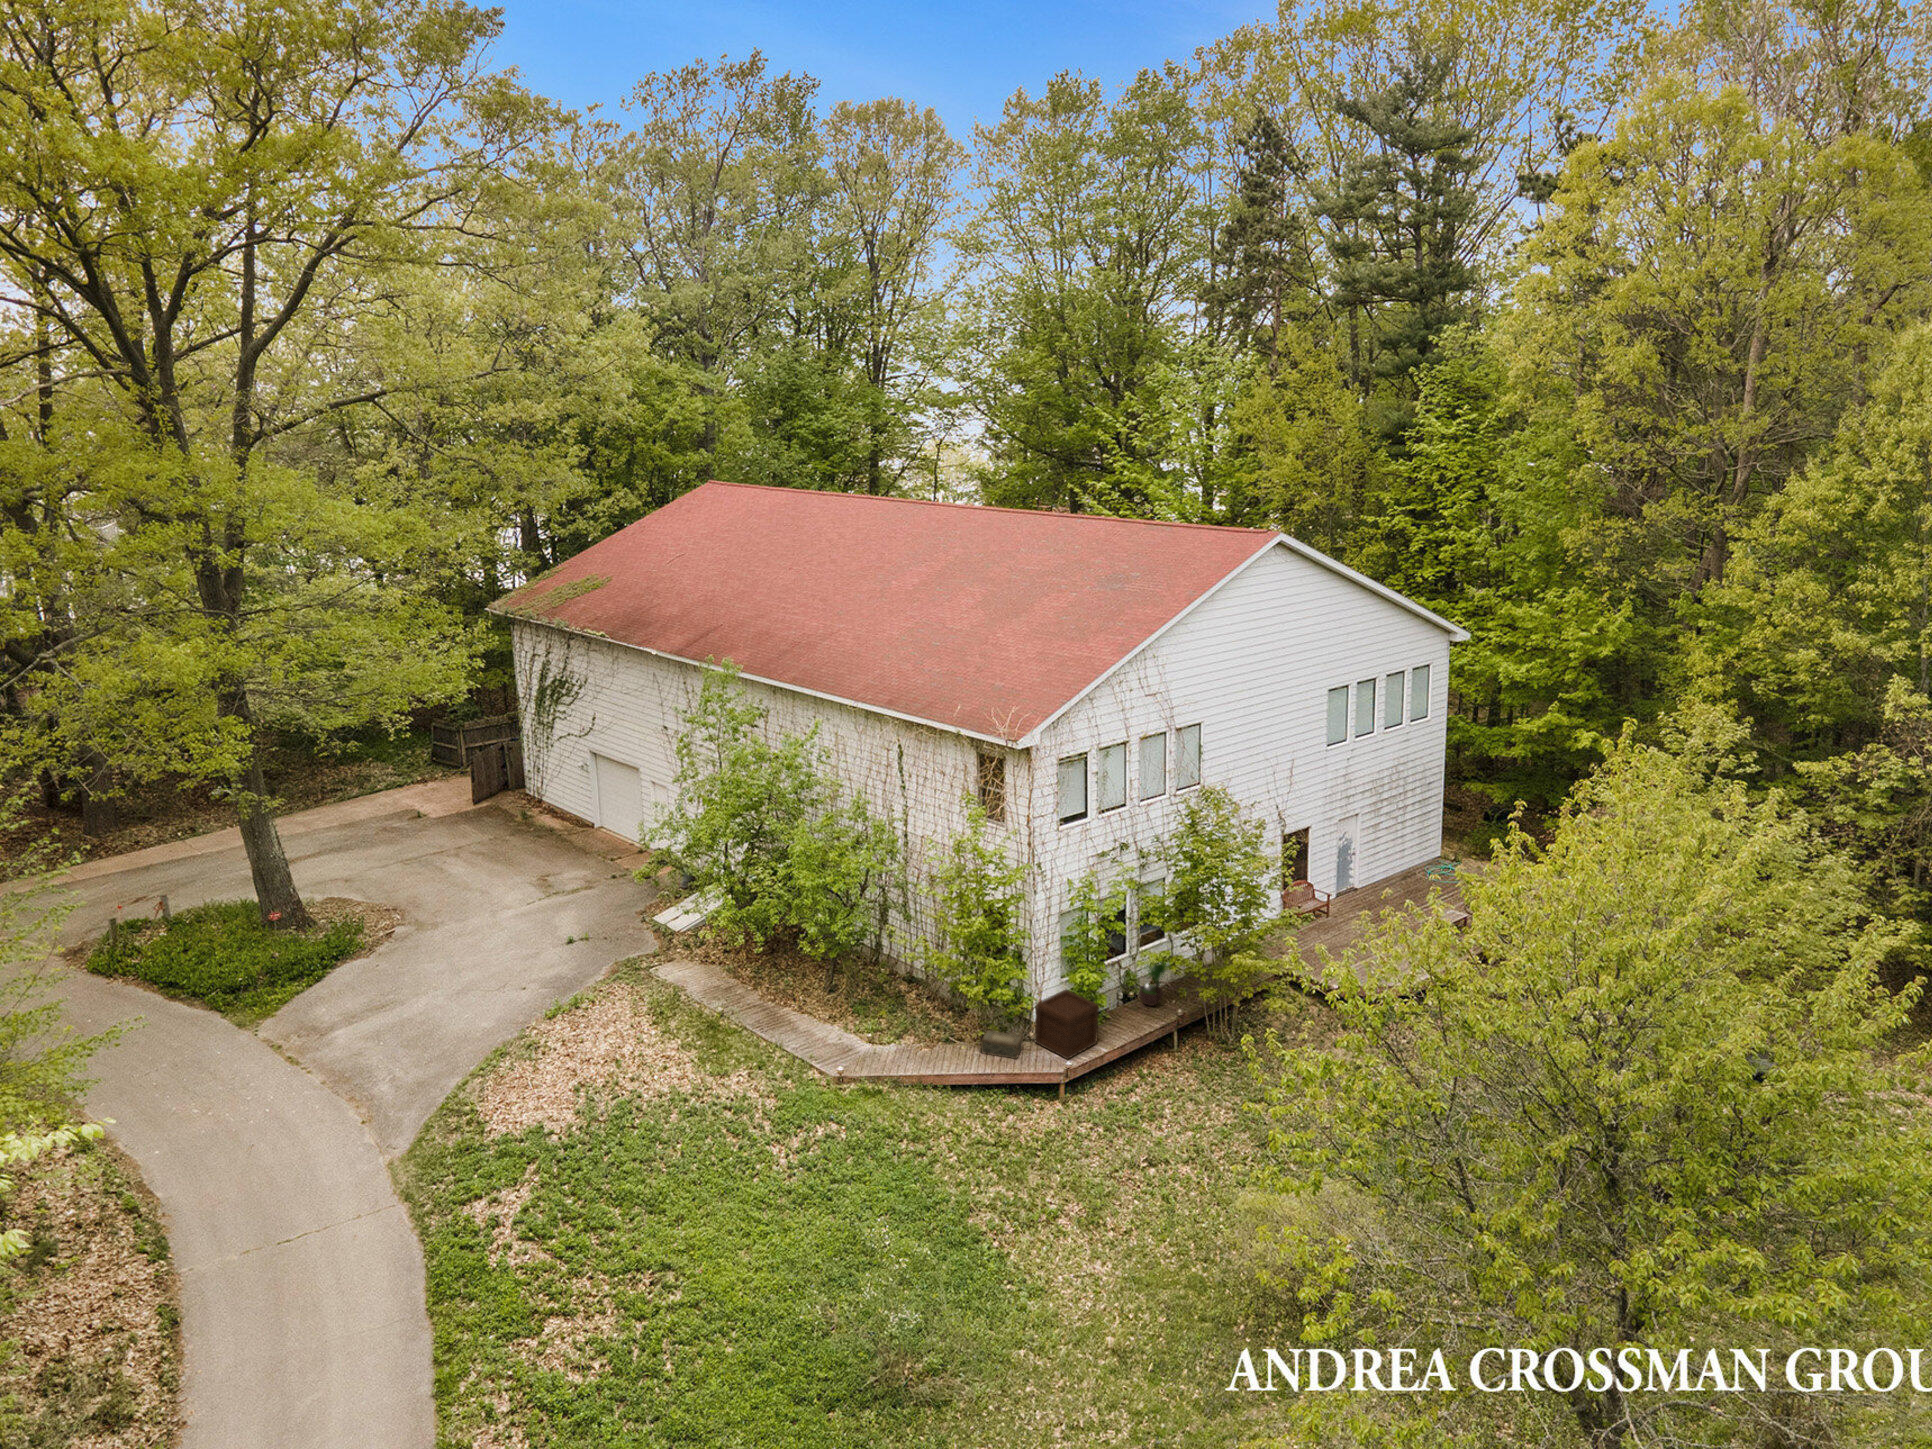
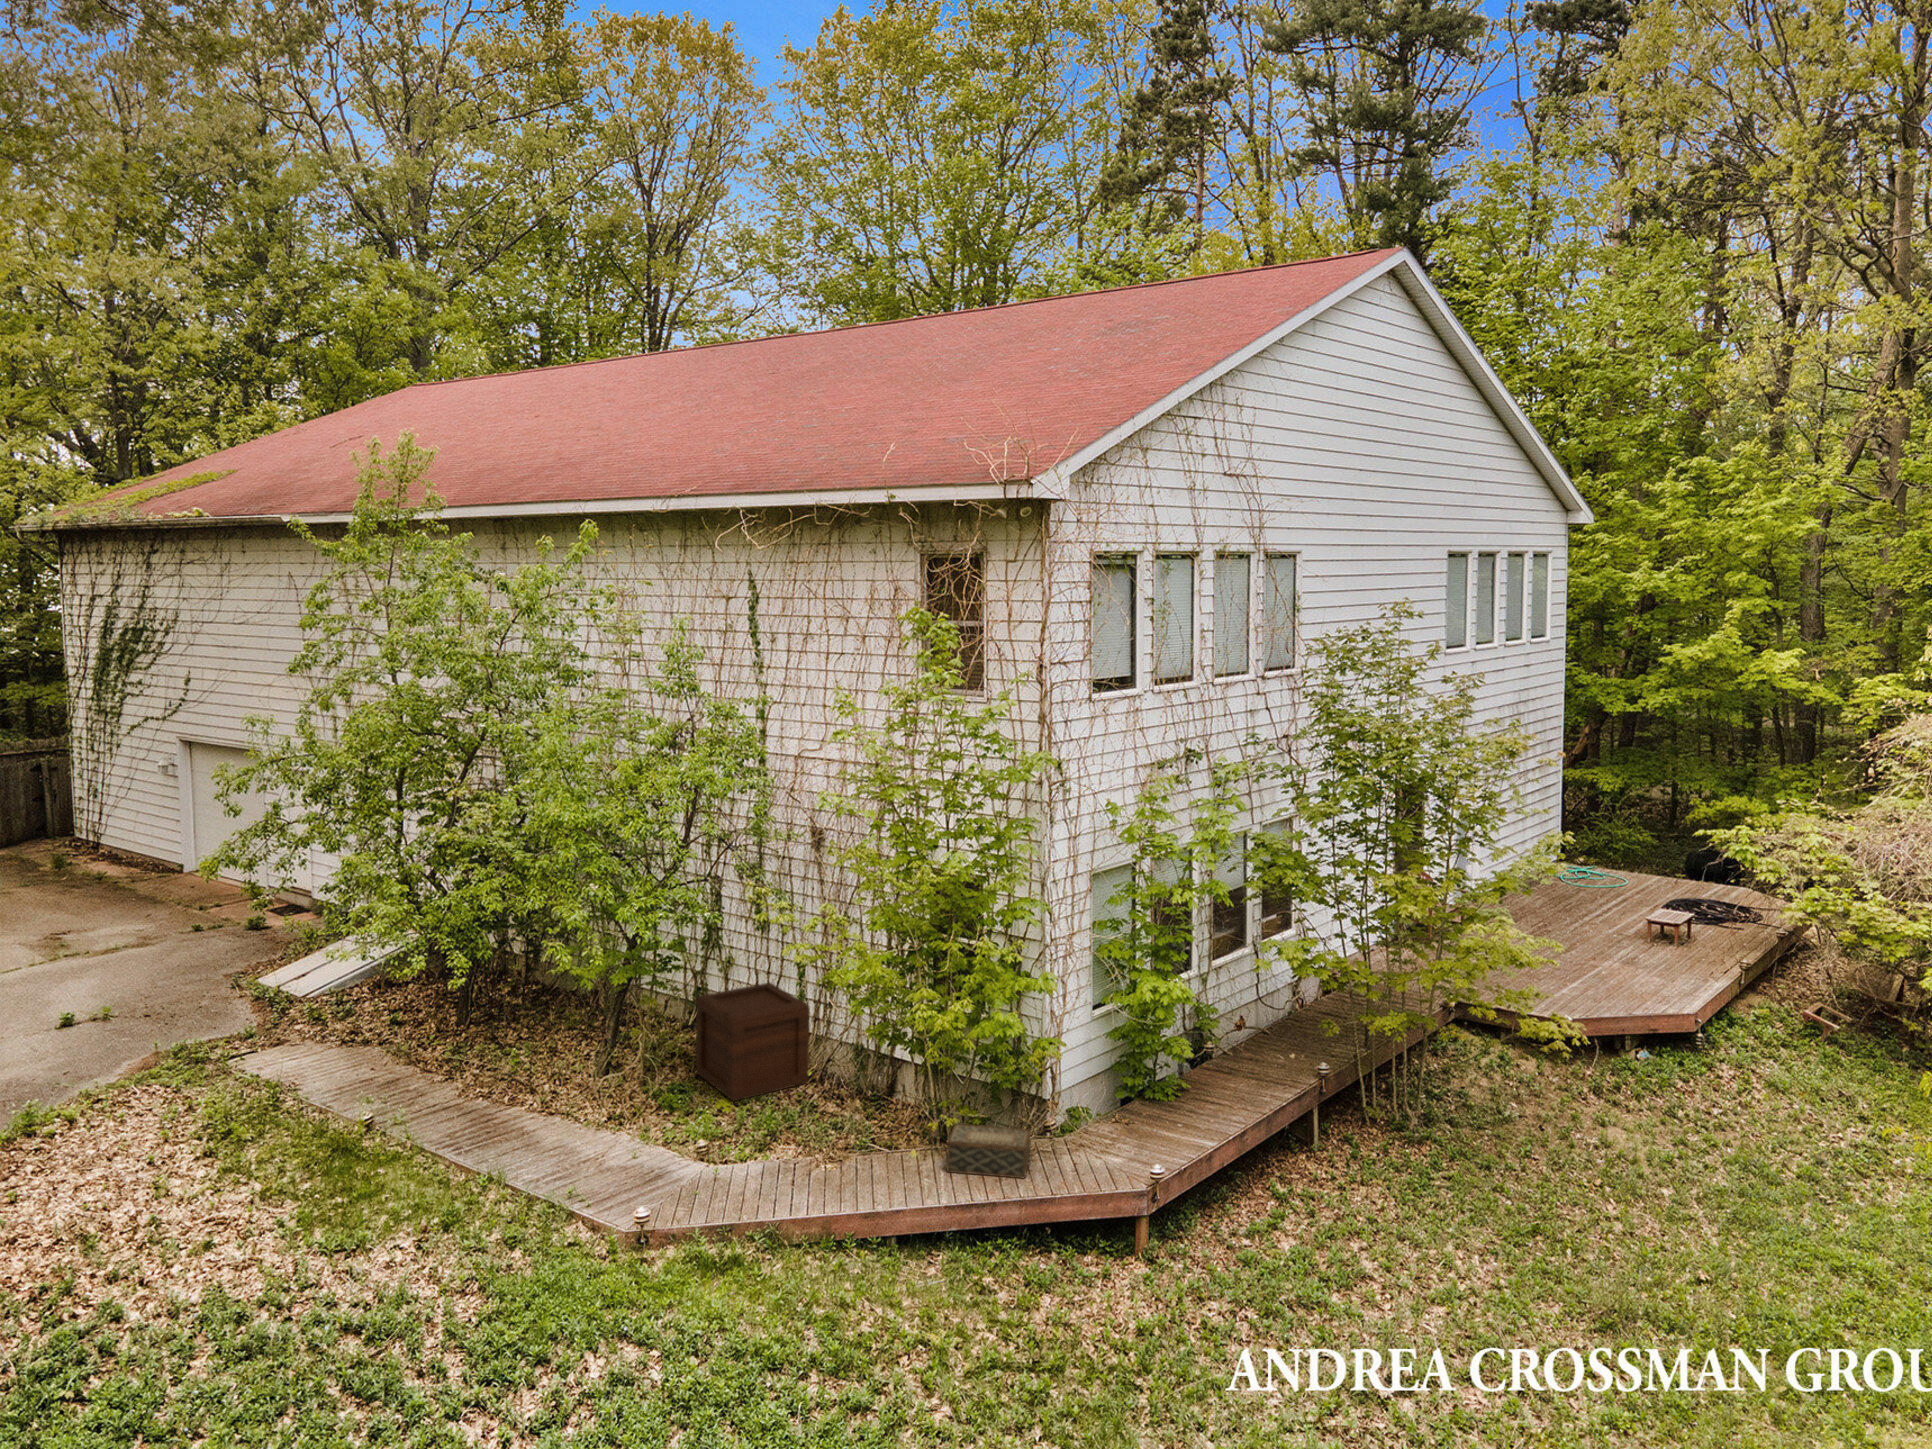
potted tree: present [1139,961,1168,1006] -> none [1222,974,1286,1072]
wooden crate: present [1035,990,1099,1059] -> present [696,983,810,1101]

